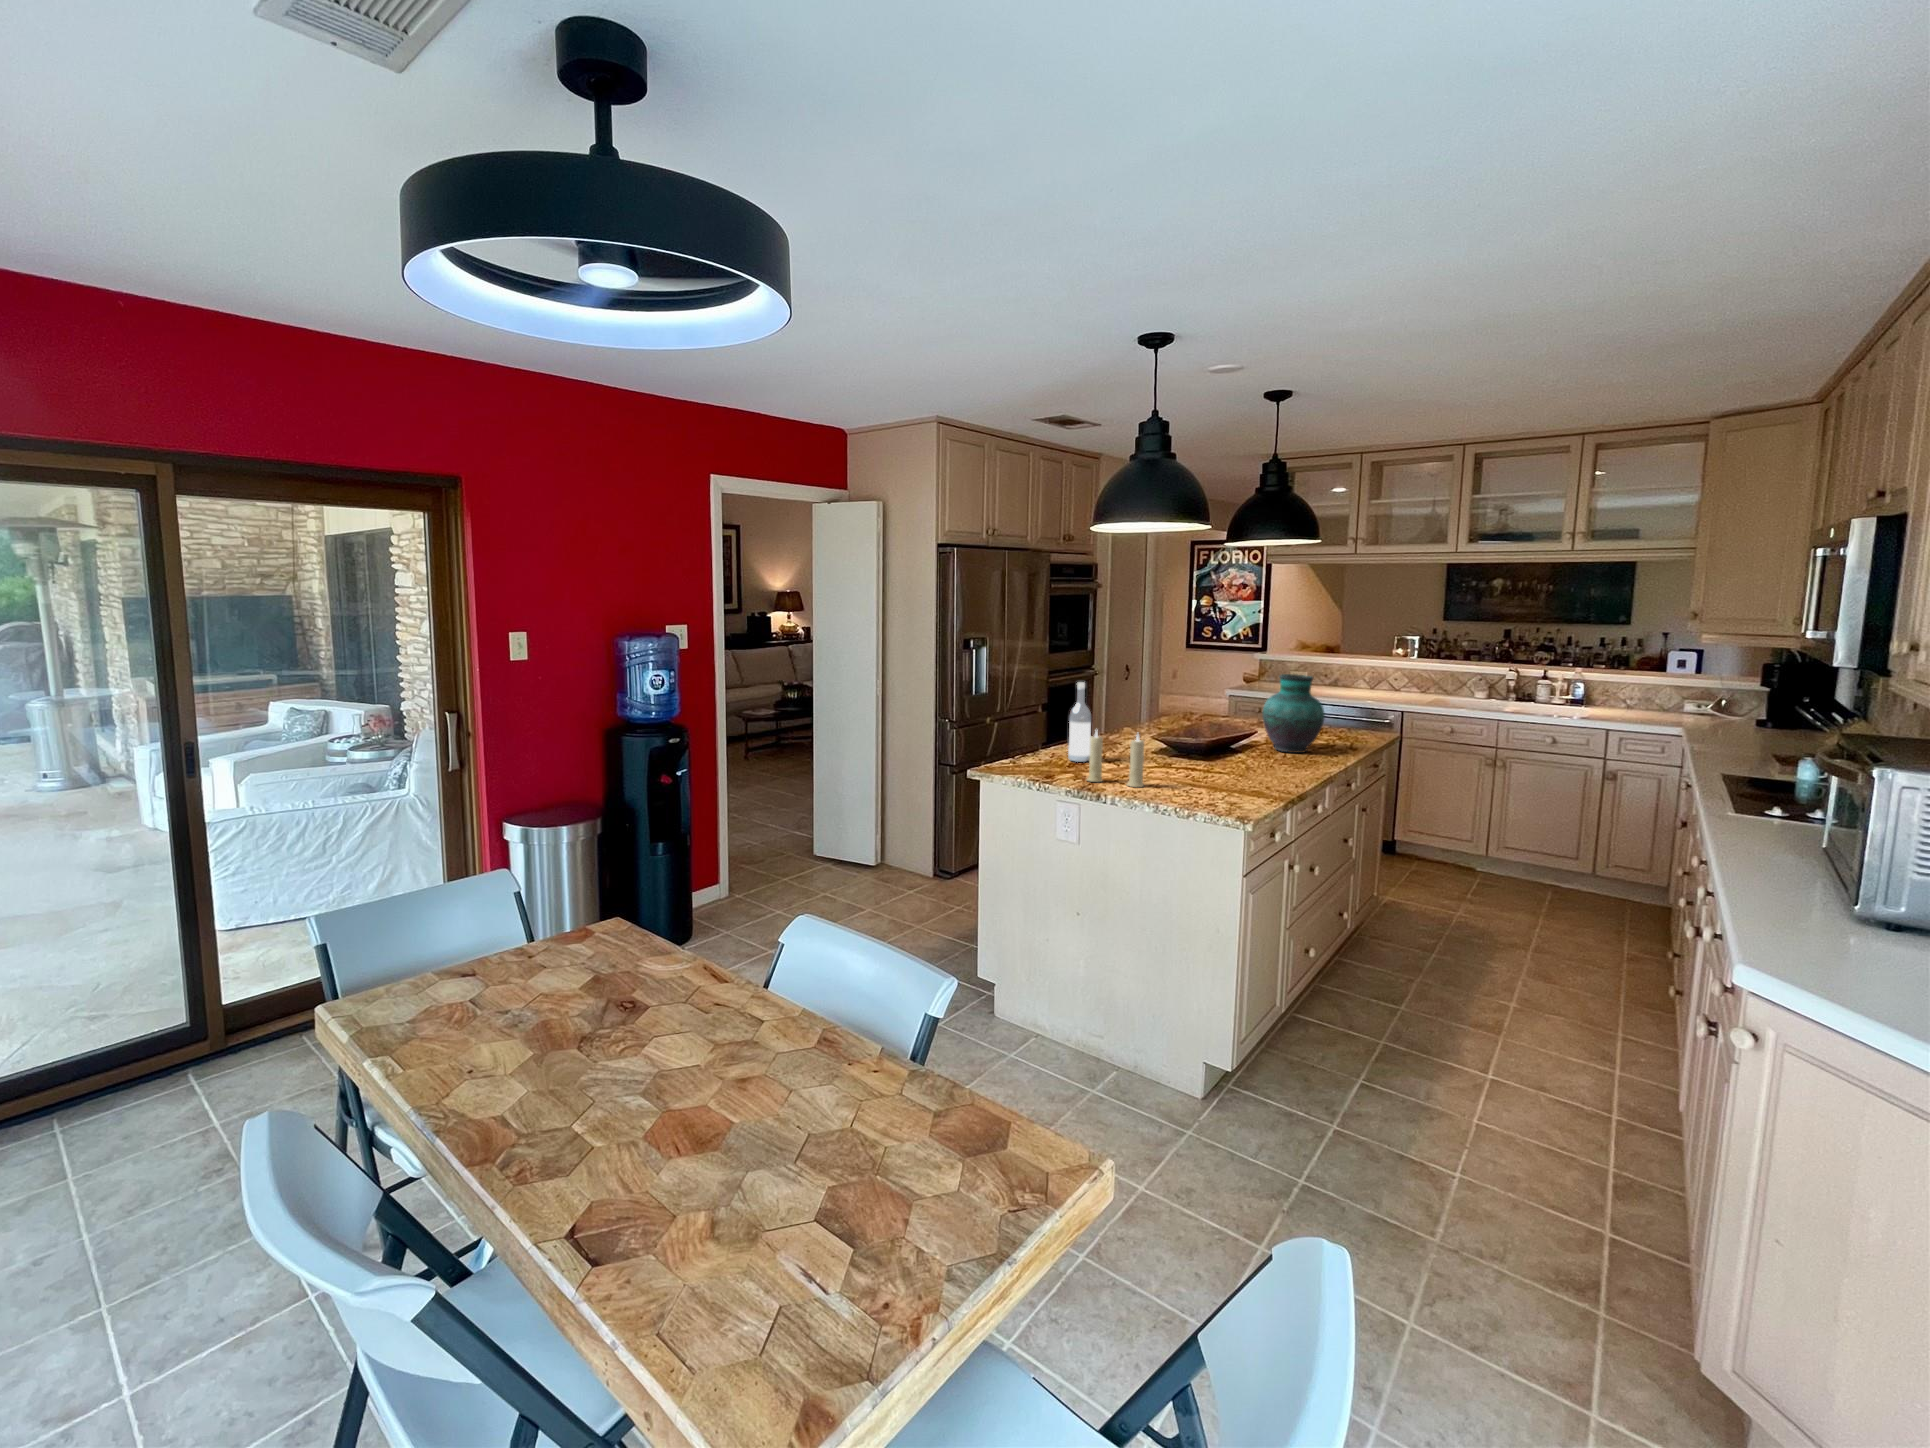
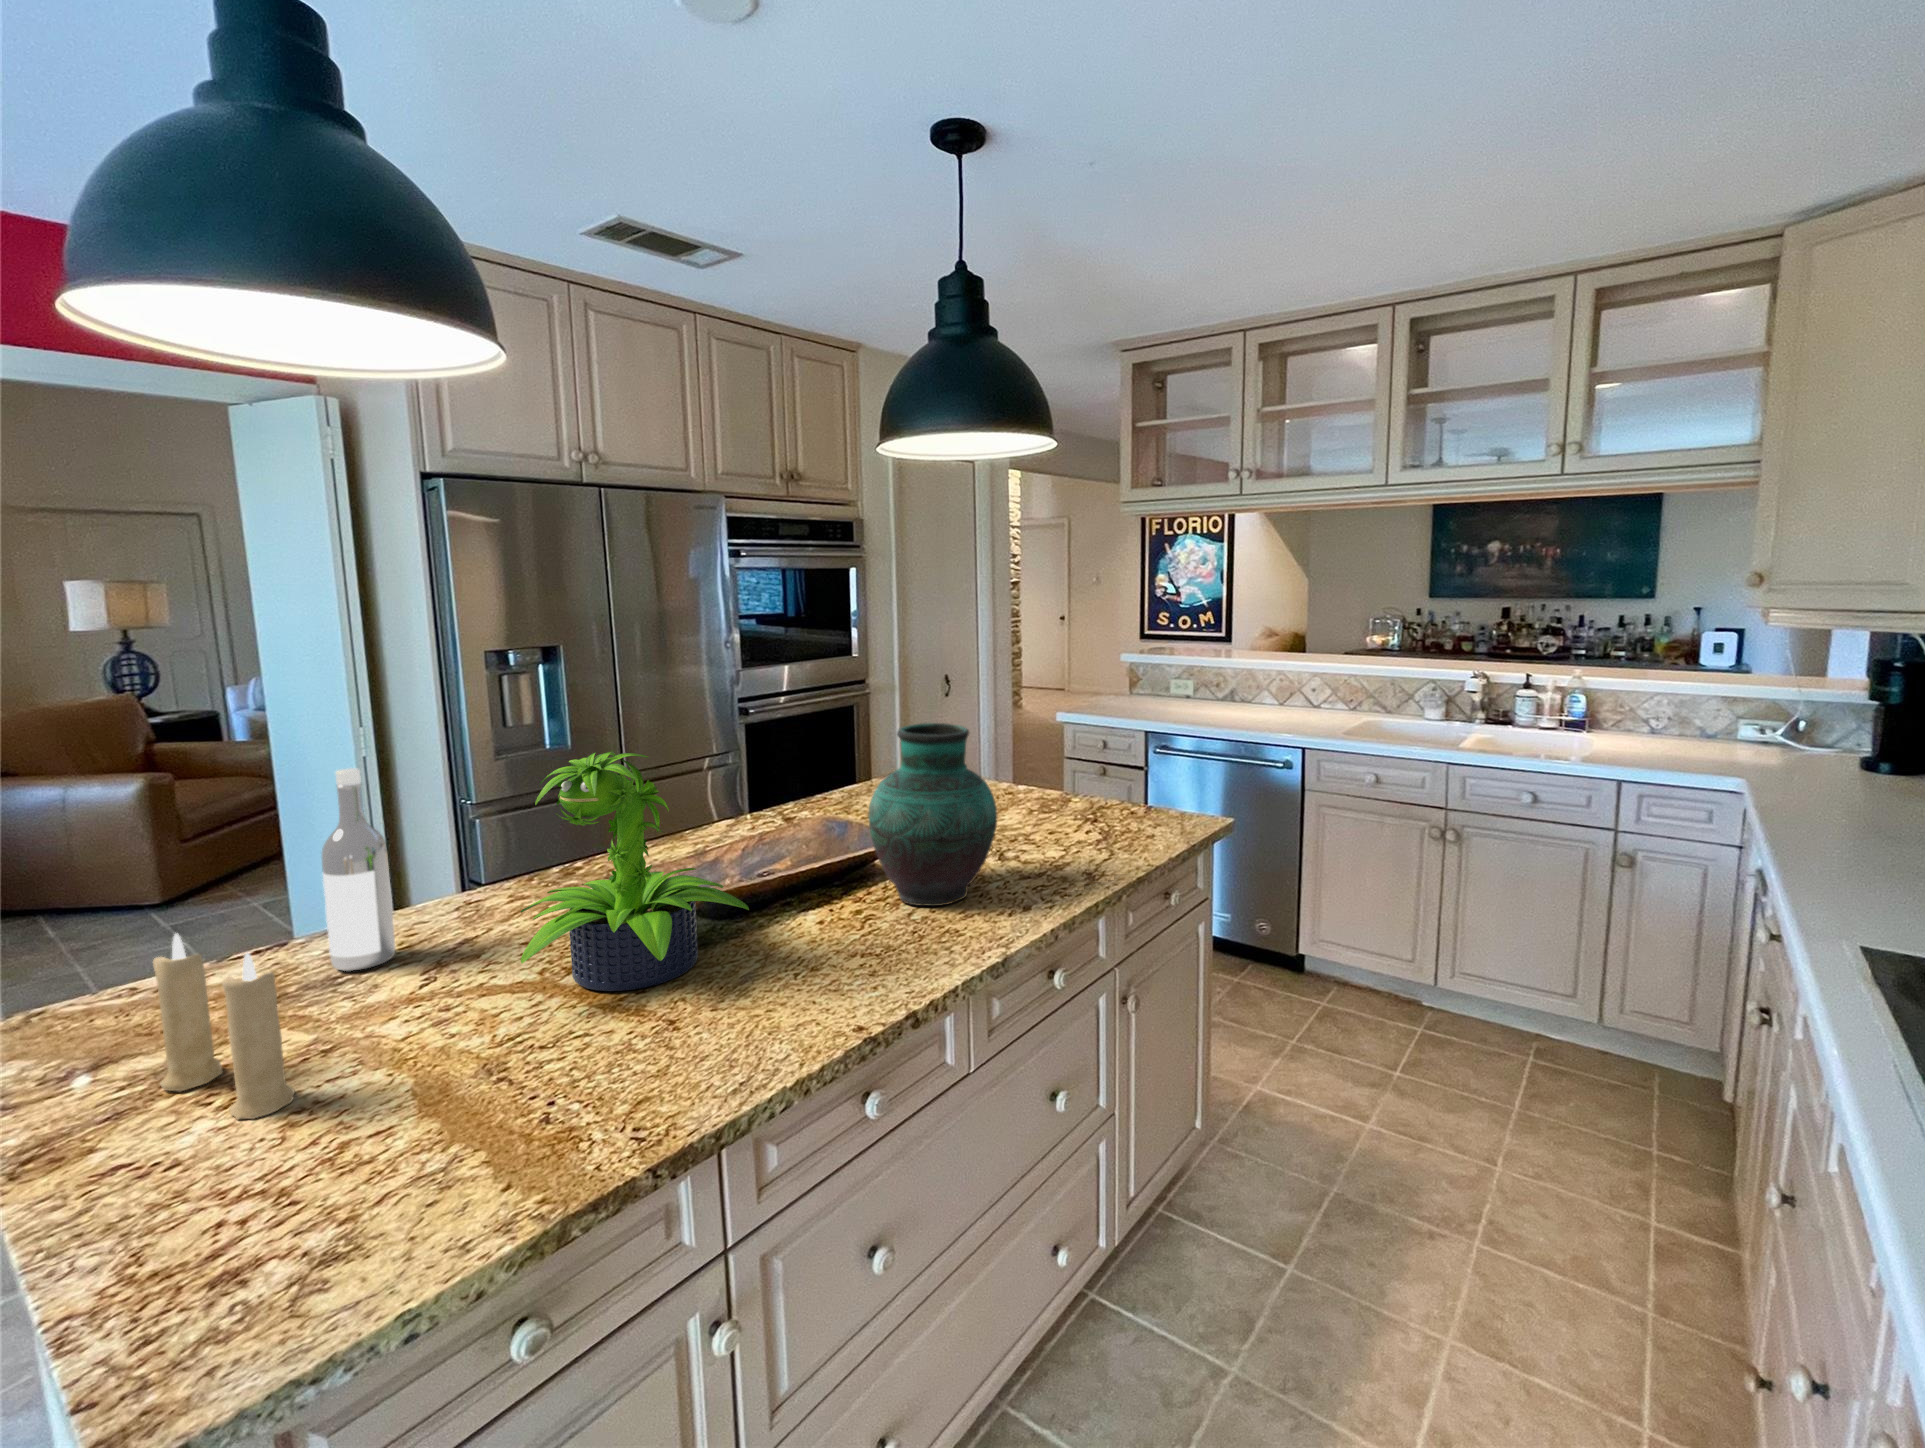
potted plant: none [1151,676,1246,768] -> present [520,751,749,991]

